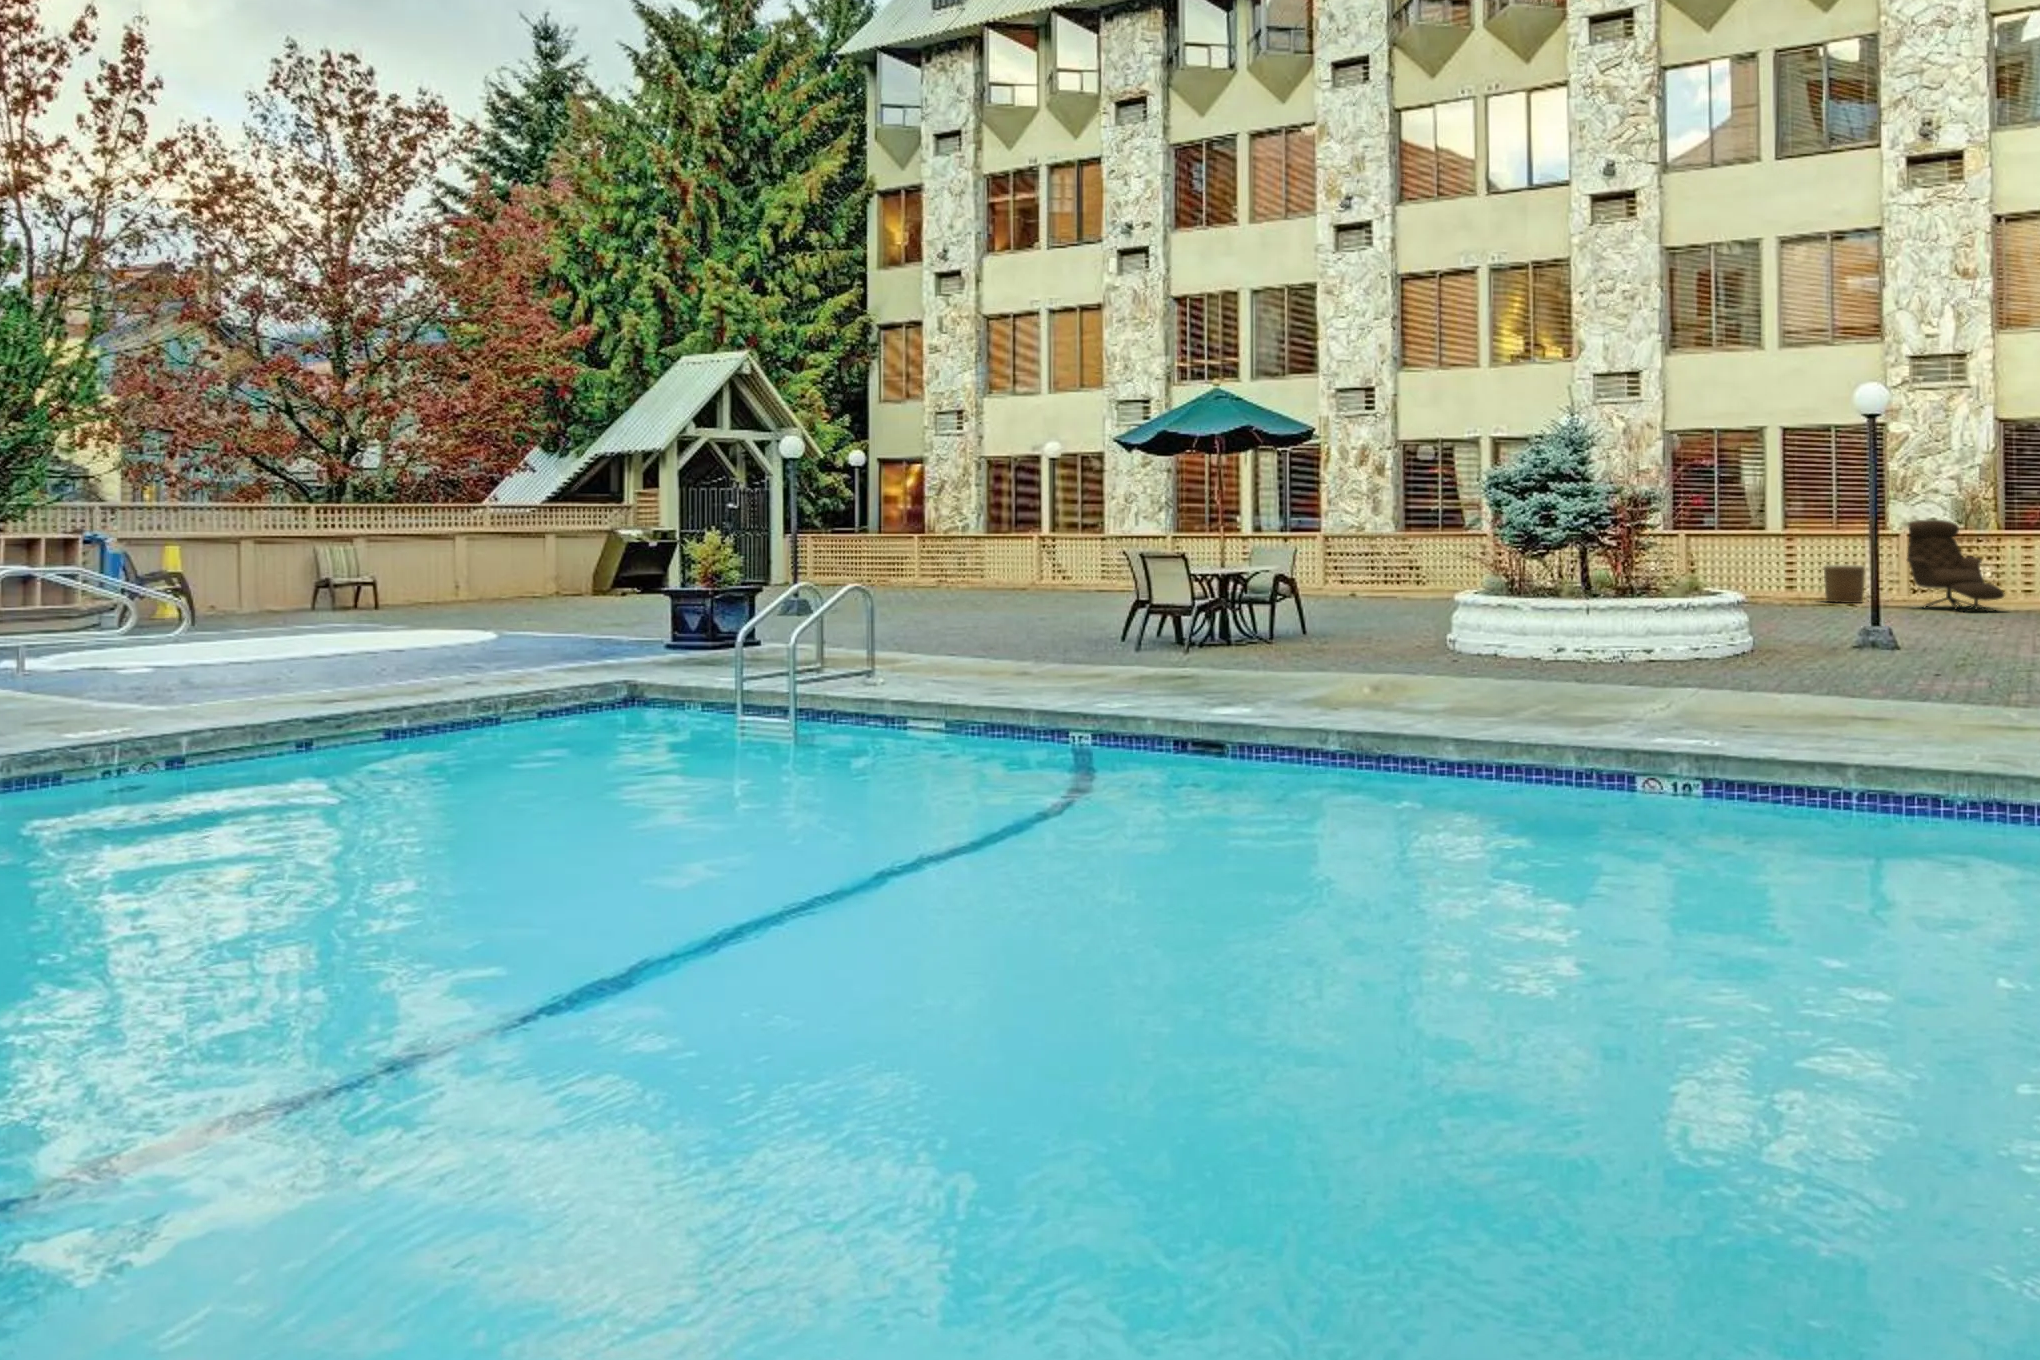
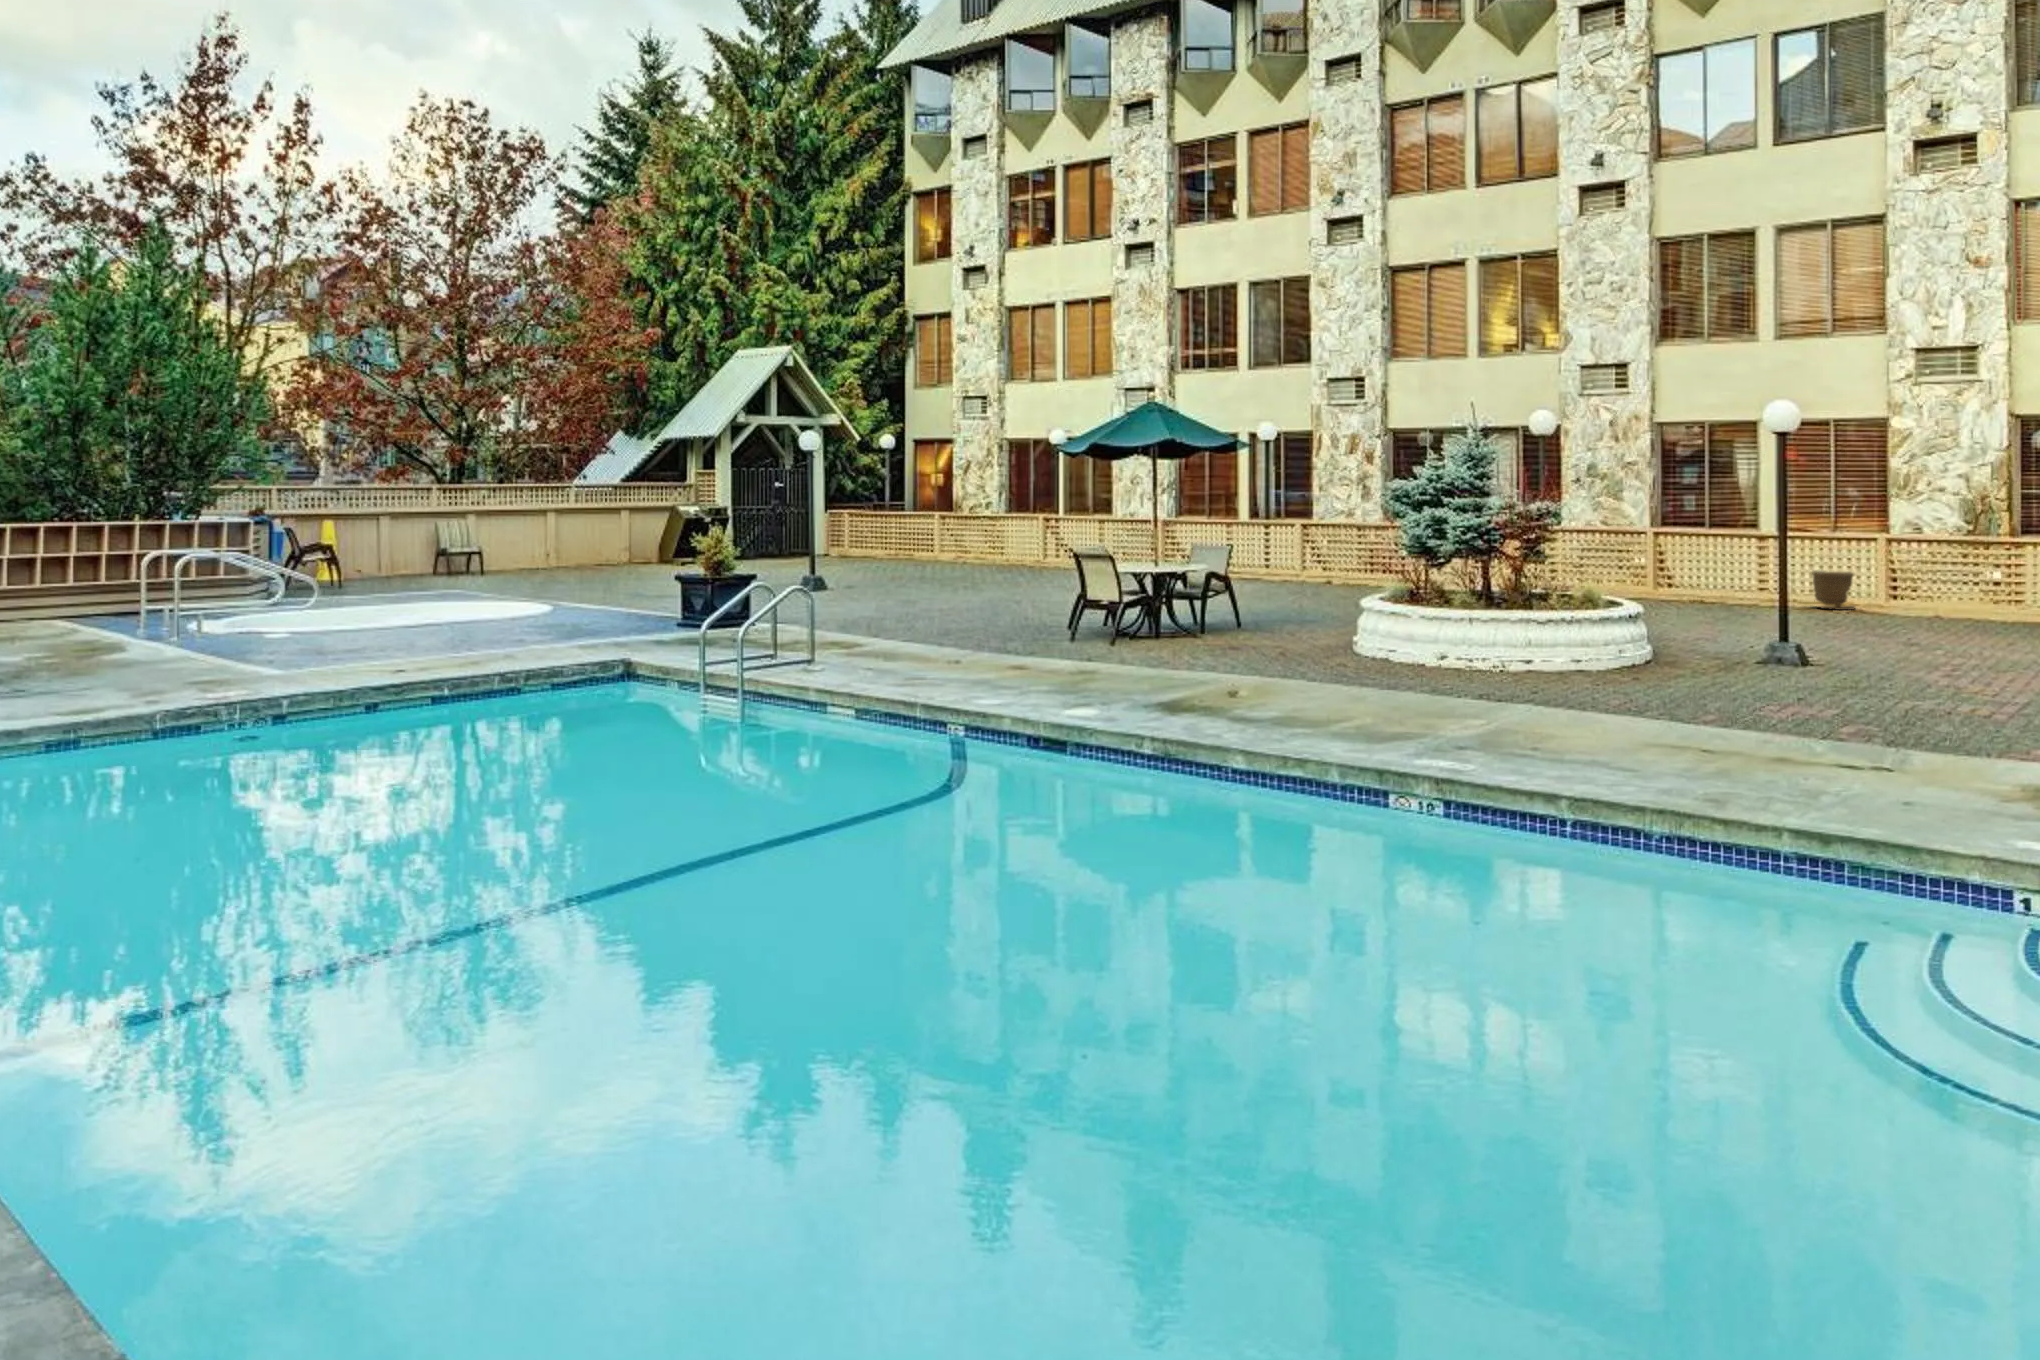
lounge chair: present [1907,520,2005,610] -> none [1894,526,1997,627]

